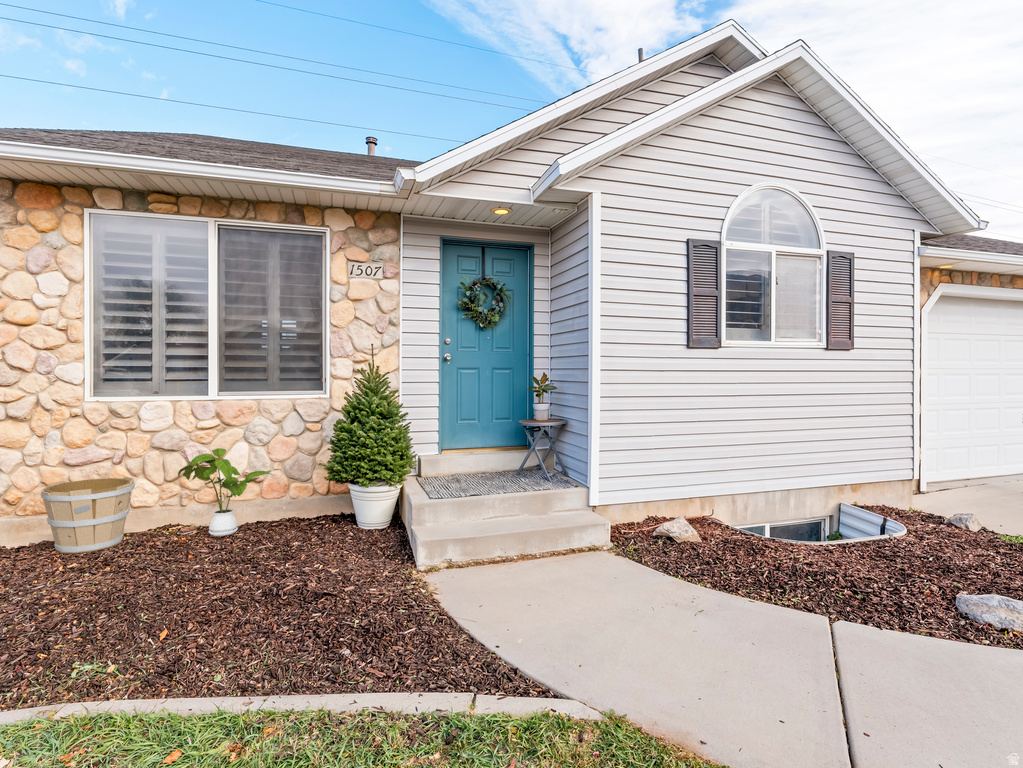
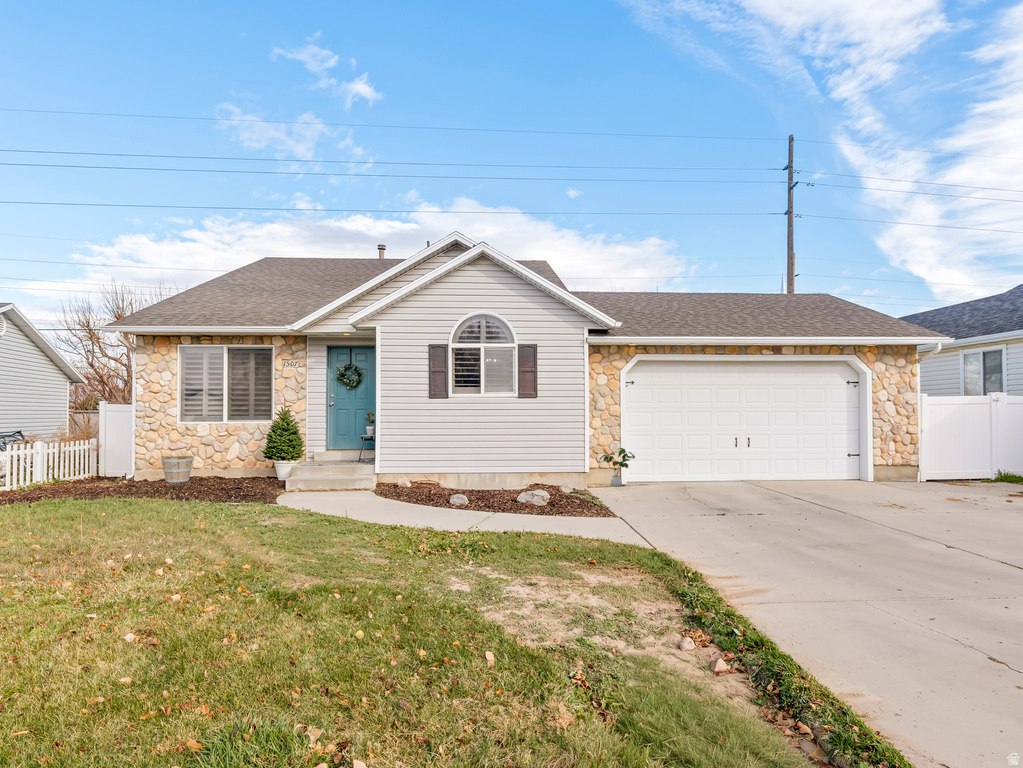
house plant: present [178,448,272,536] -> present [599,448,634,486]

